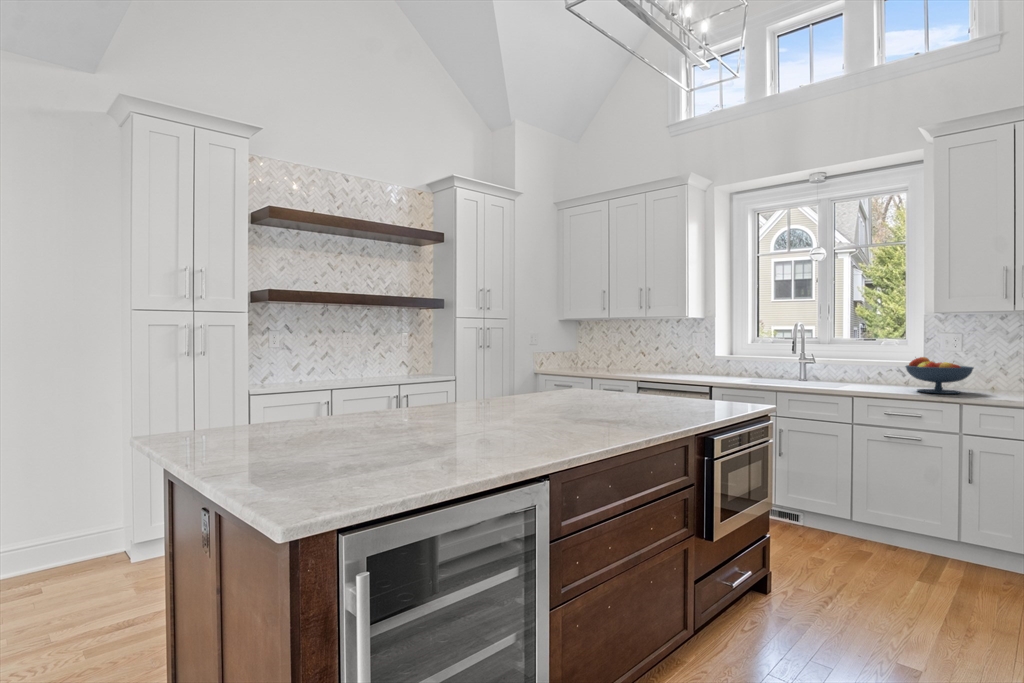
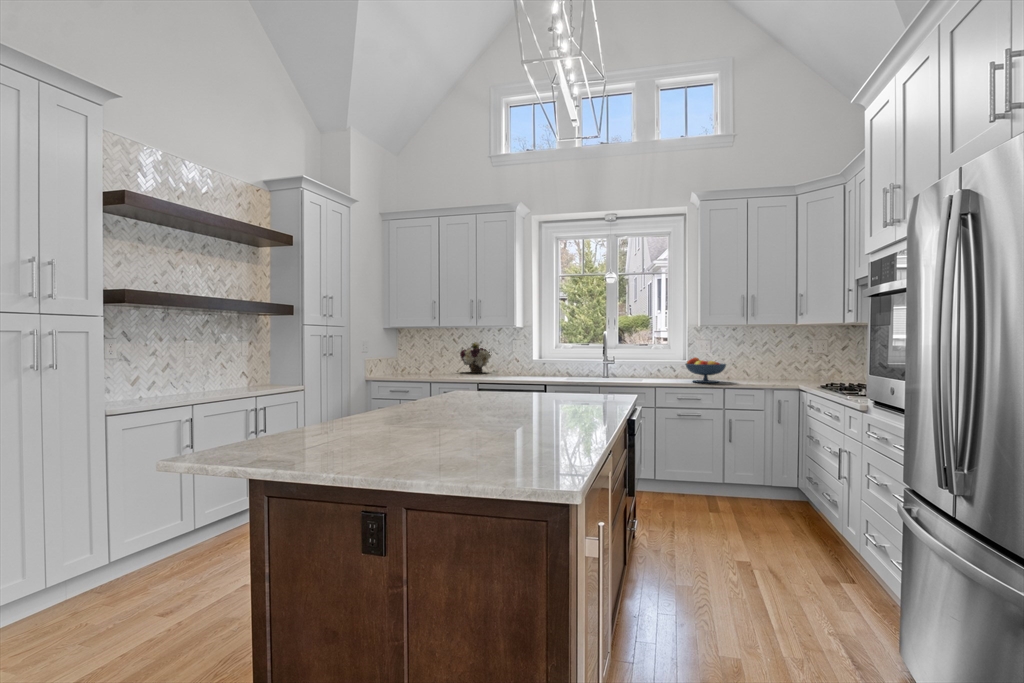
flower arrangement: none [634,335,671,371] -> present [460,342,491,373]

